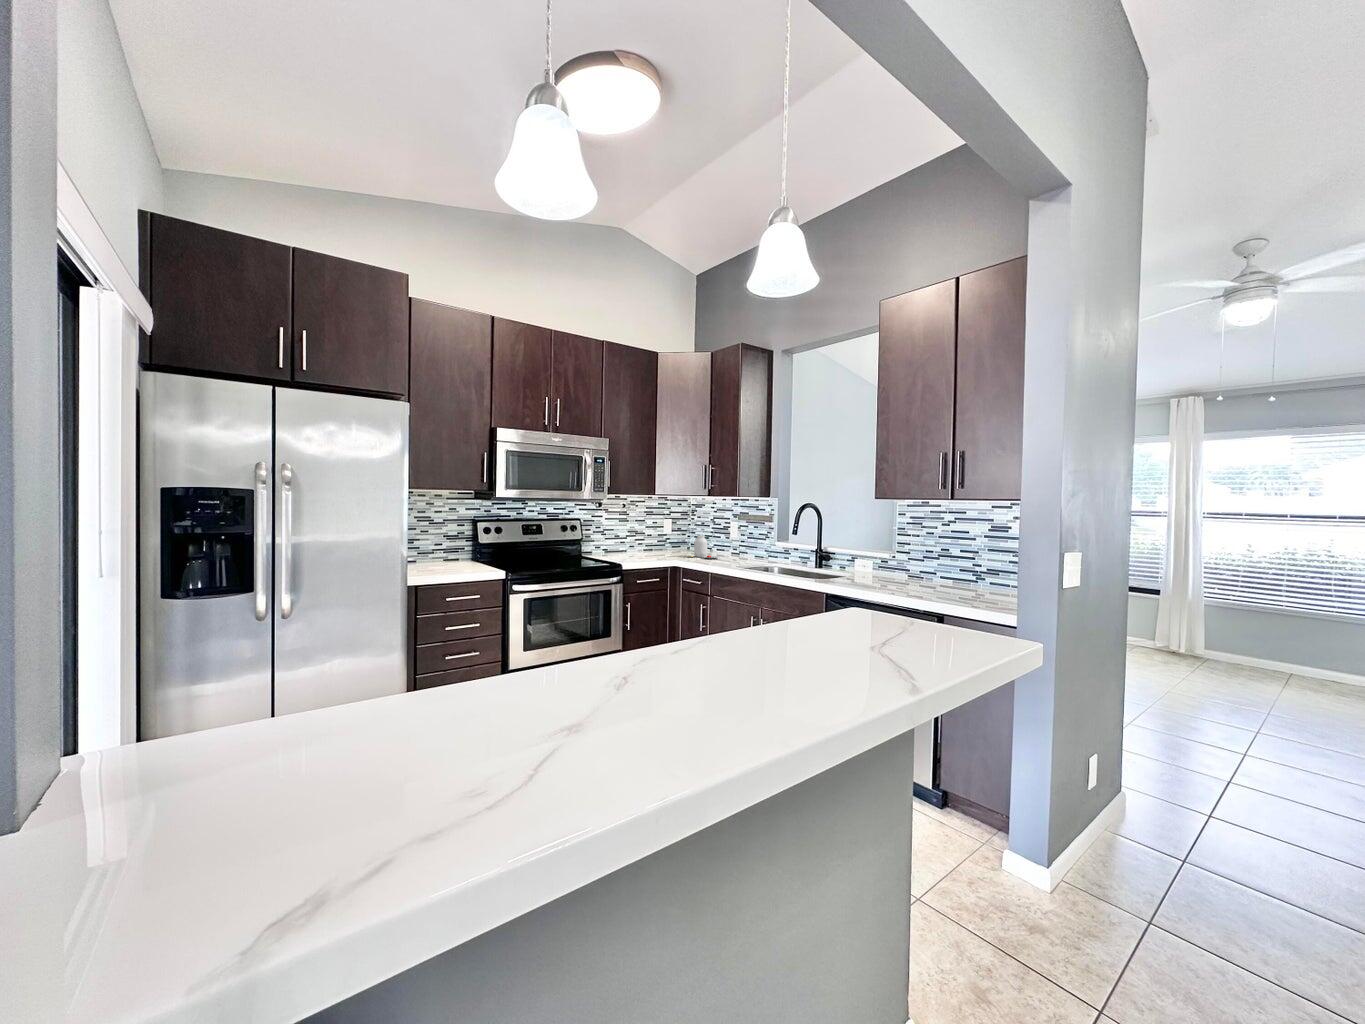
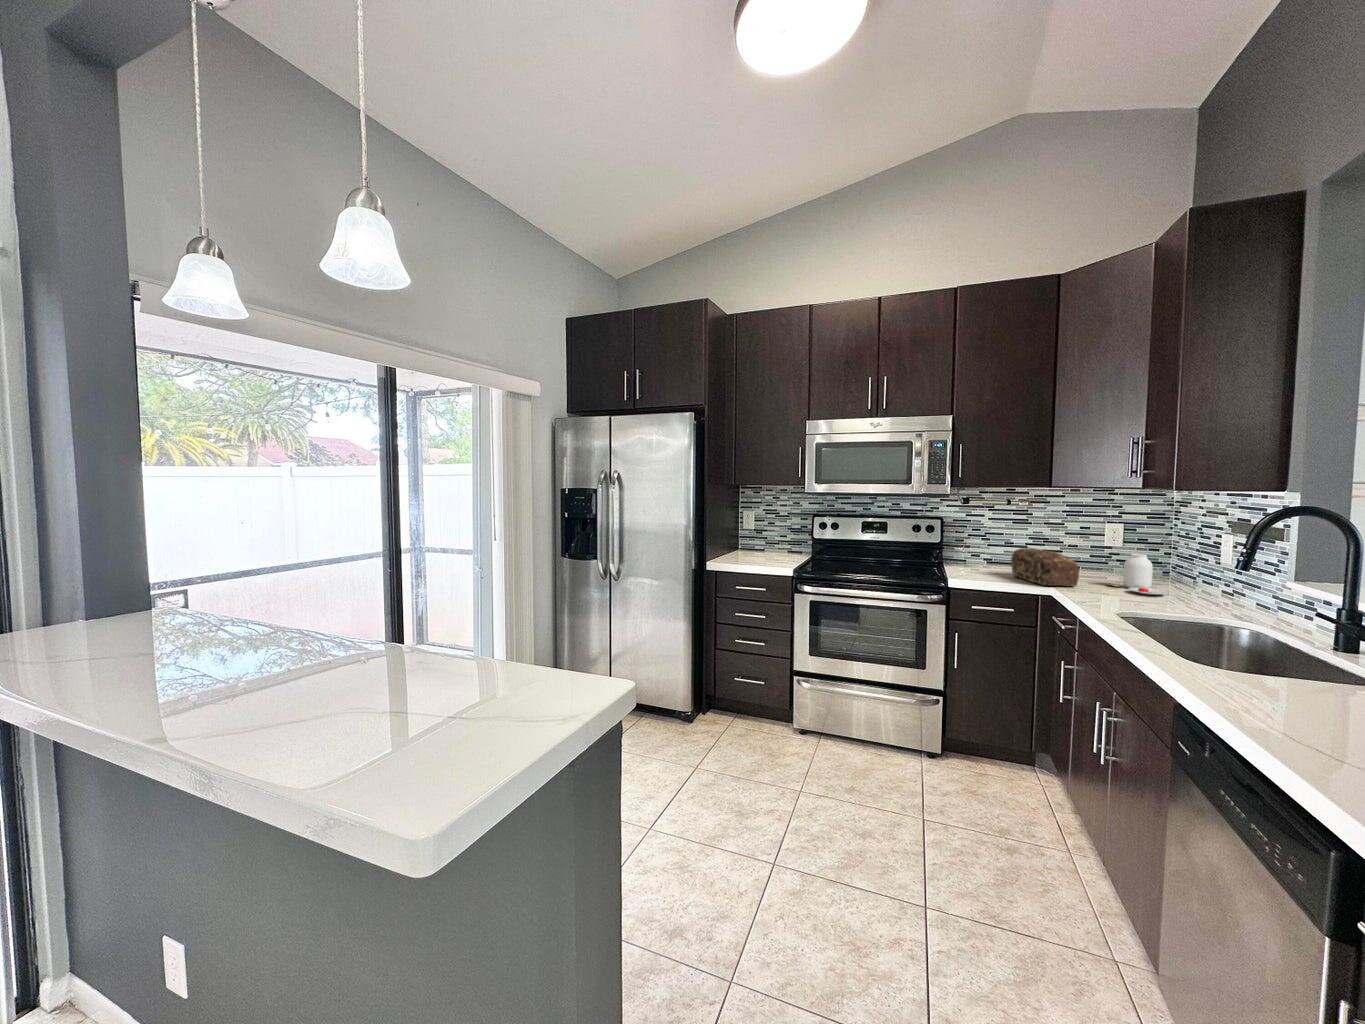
bread loaf: none [637,537,681,560] -> present [1011,548,1079,586]

